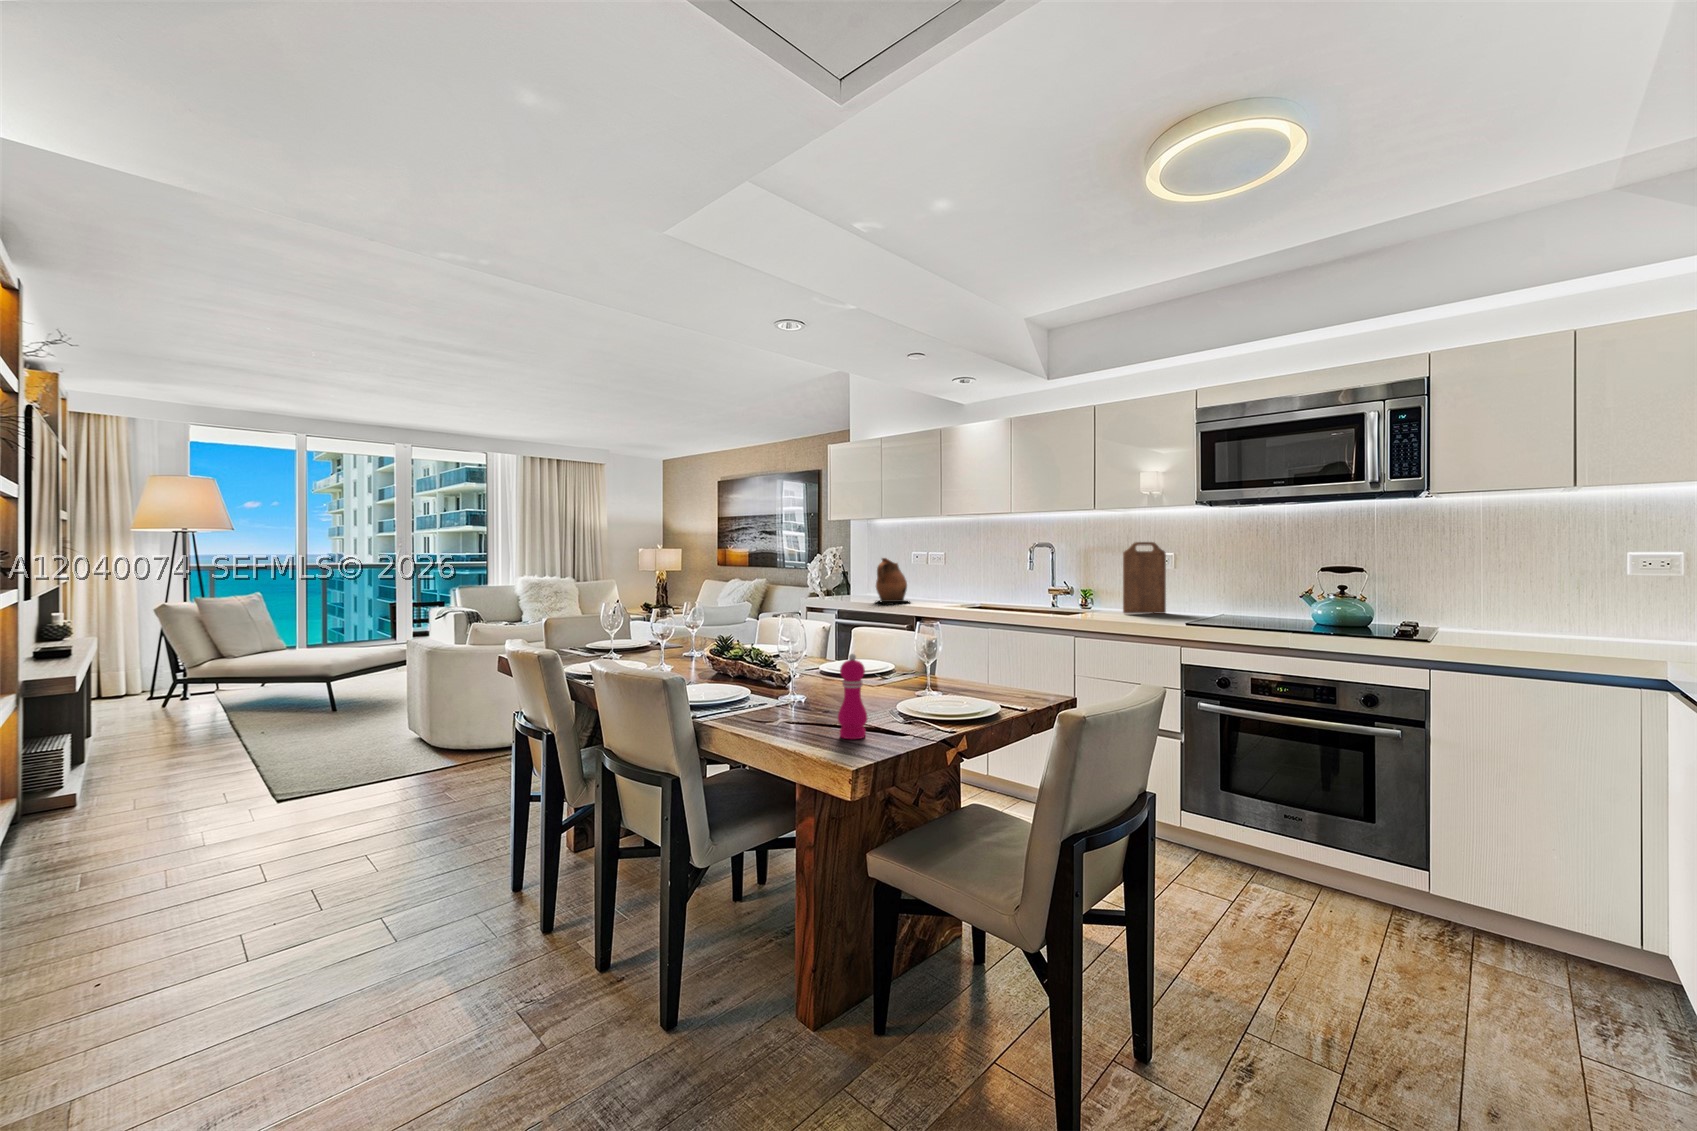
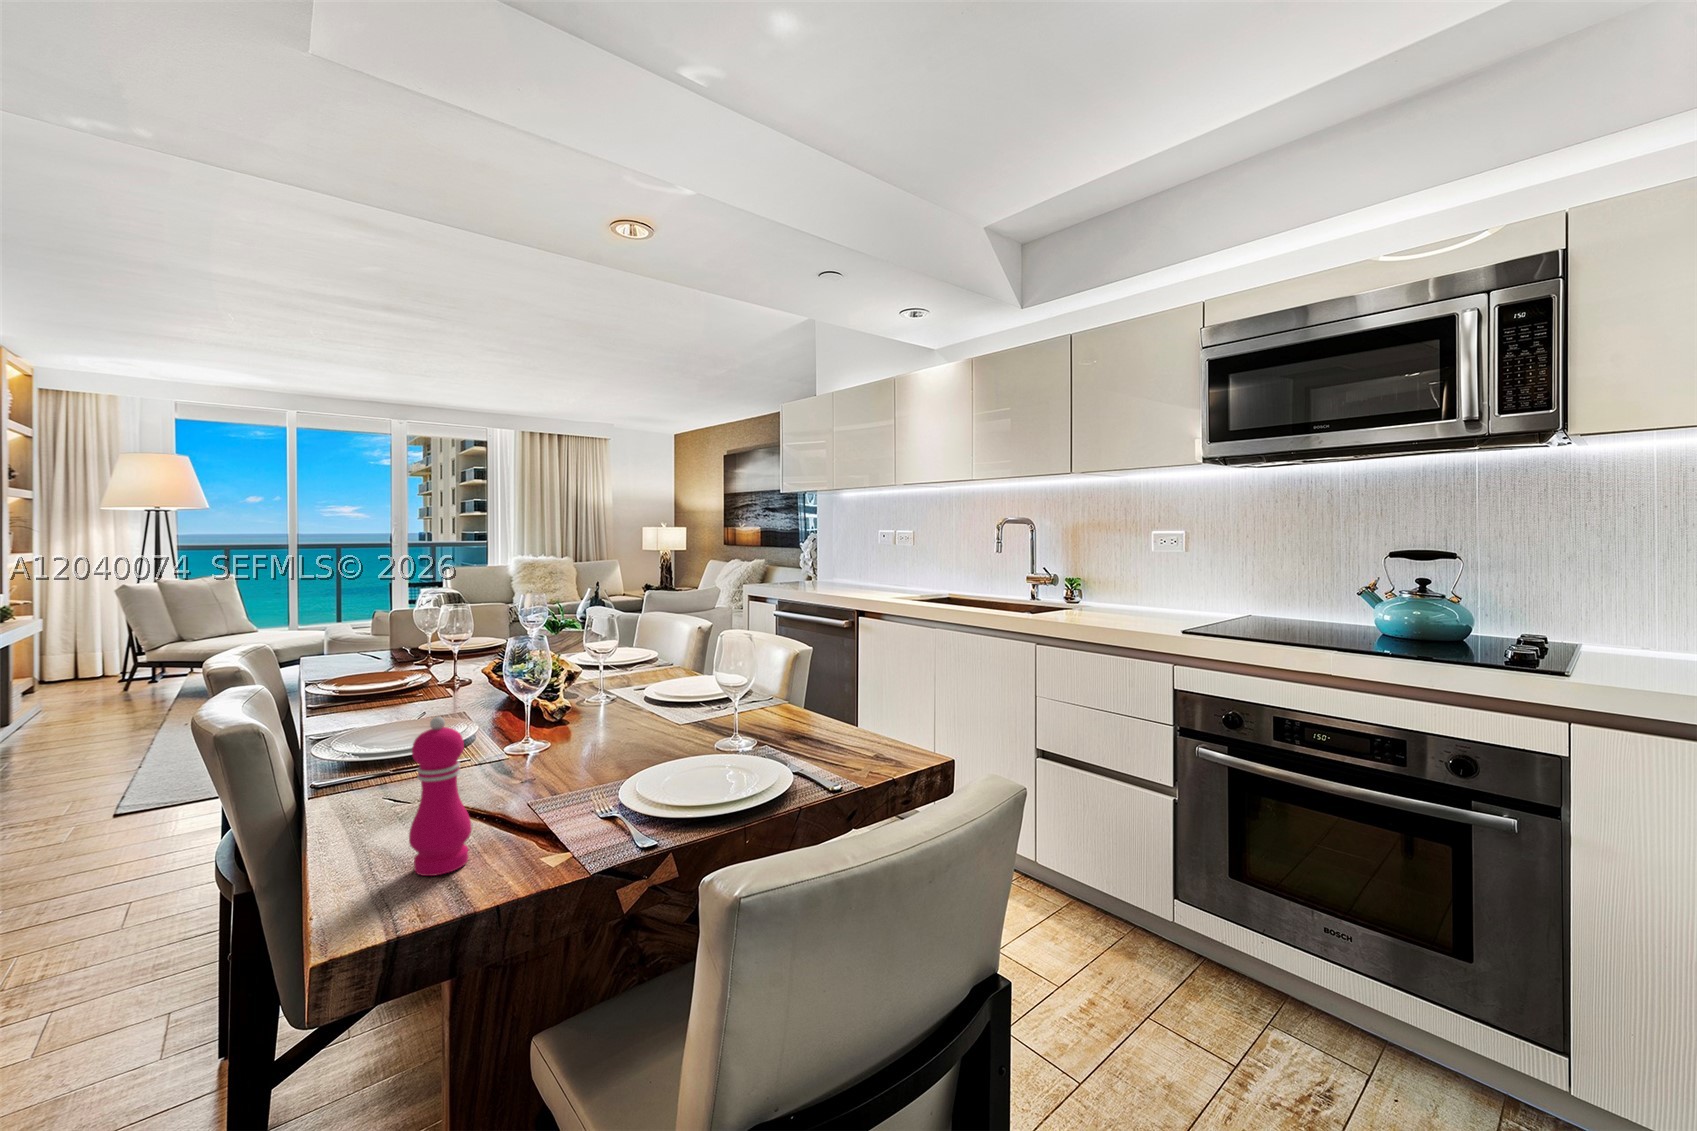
cutting board: present [1123,542,1166,614] -> none [1113,515,1174,612]
ceramic pitcher: present [875,558,908,602] -> none [827,537,871,592]

